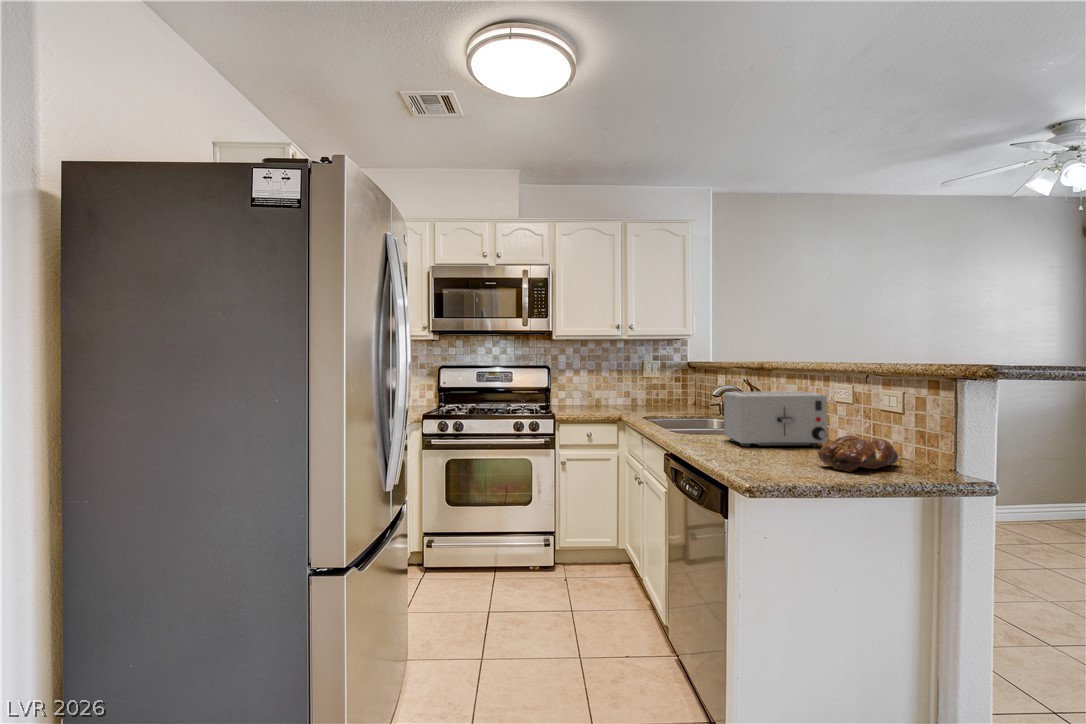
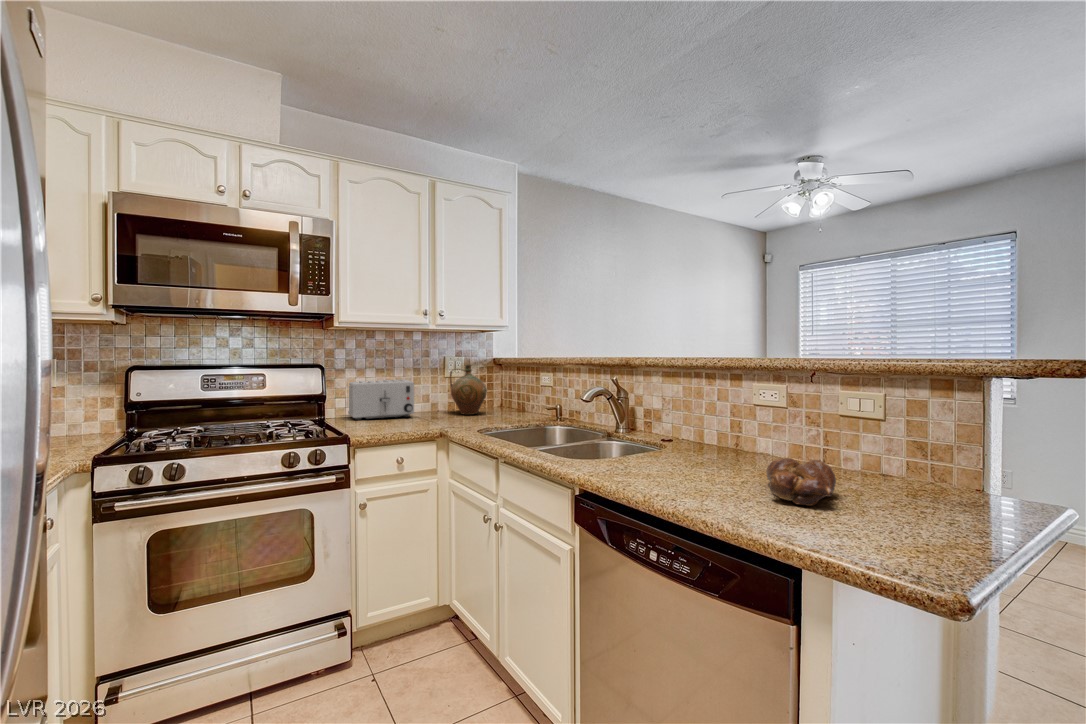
ceramic jug: none [646,367,678,409] -> present [450,365,487,415]
toaster: present [724,391,827,447] -> present [348,379,414,420]

